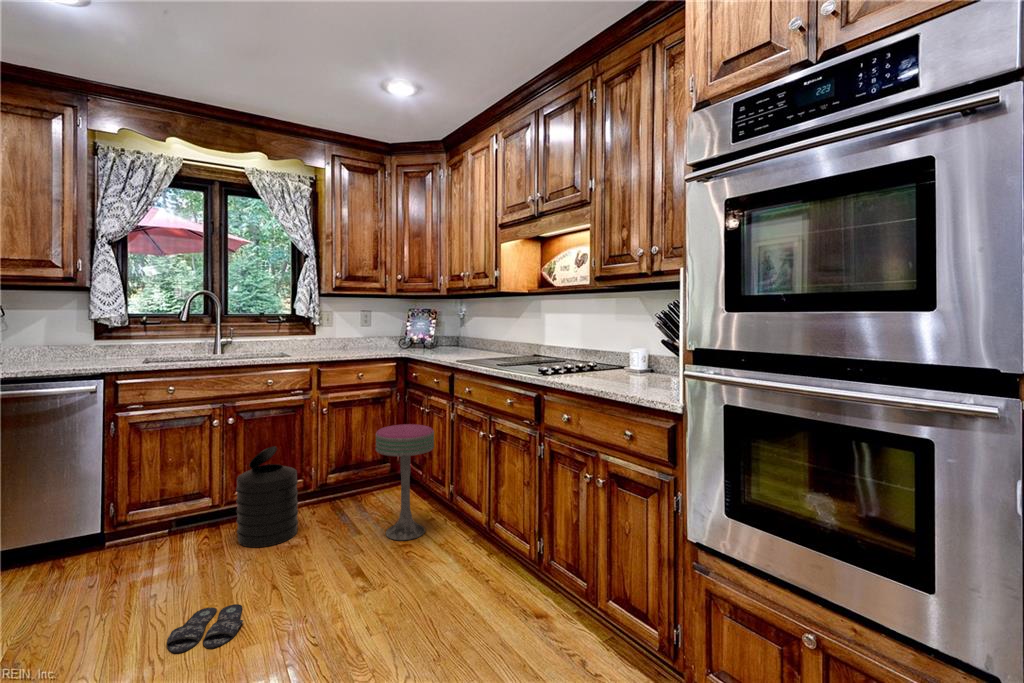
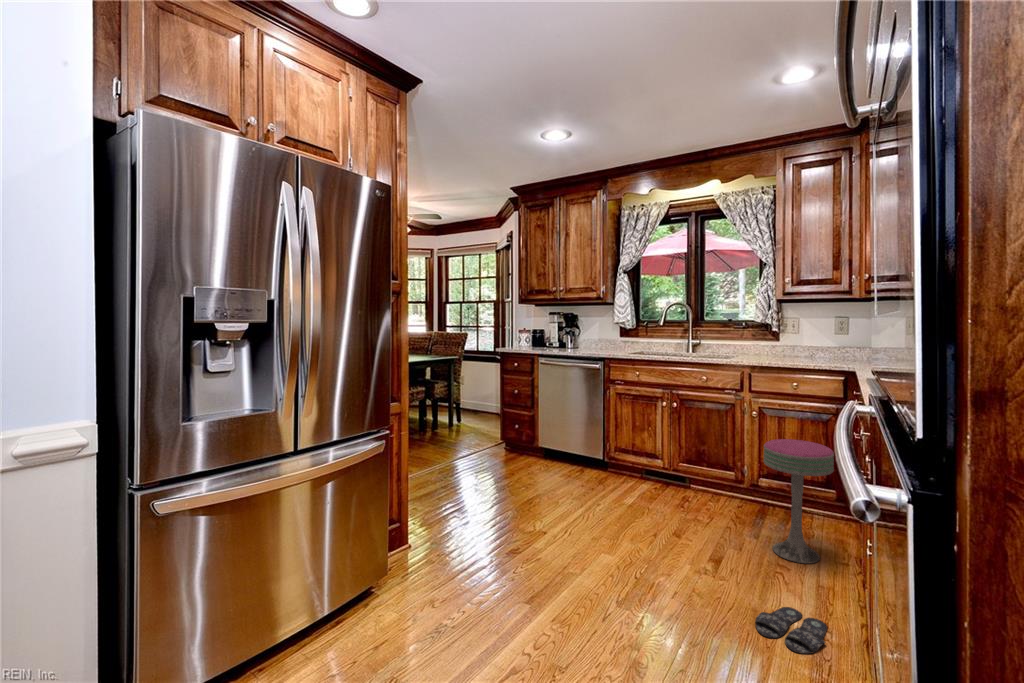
trash can: present [236,446,298,547] -> none [663,433,712,513]
slippers: present [167,604,243,653] -> present [755,607,827,654]

